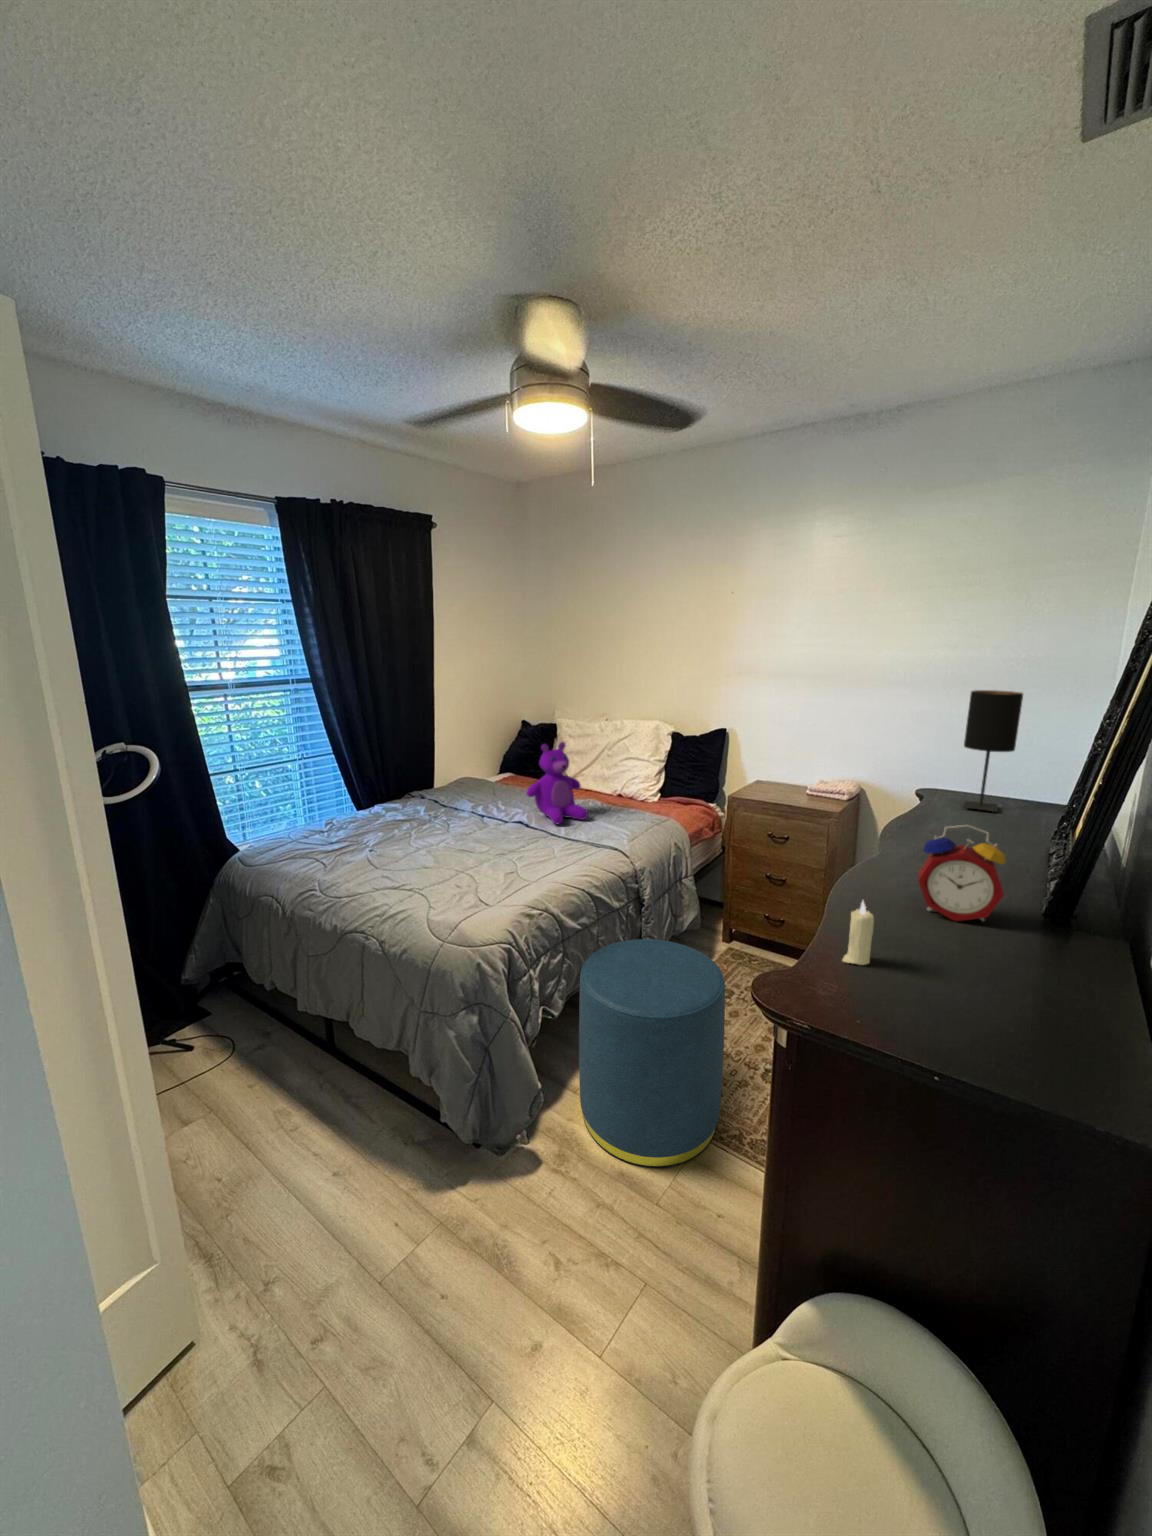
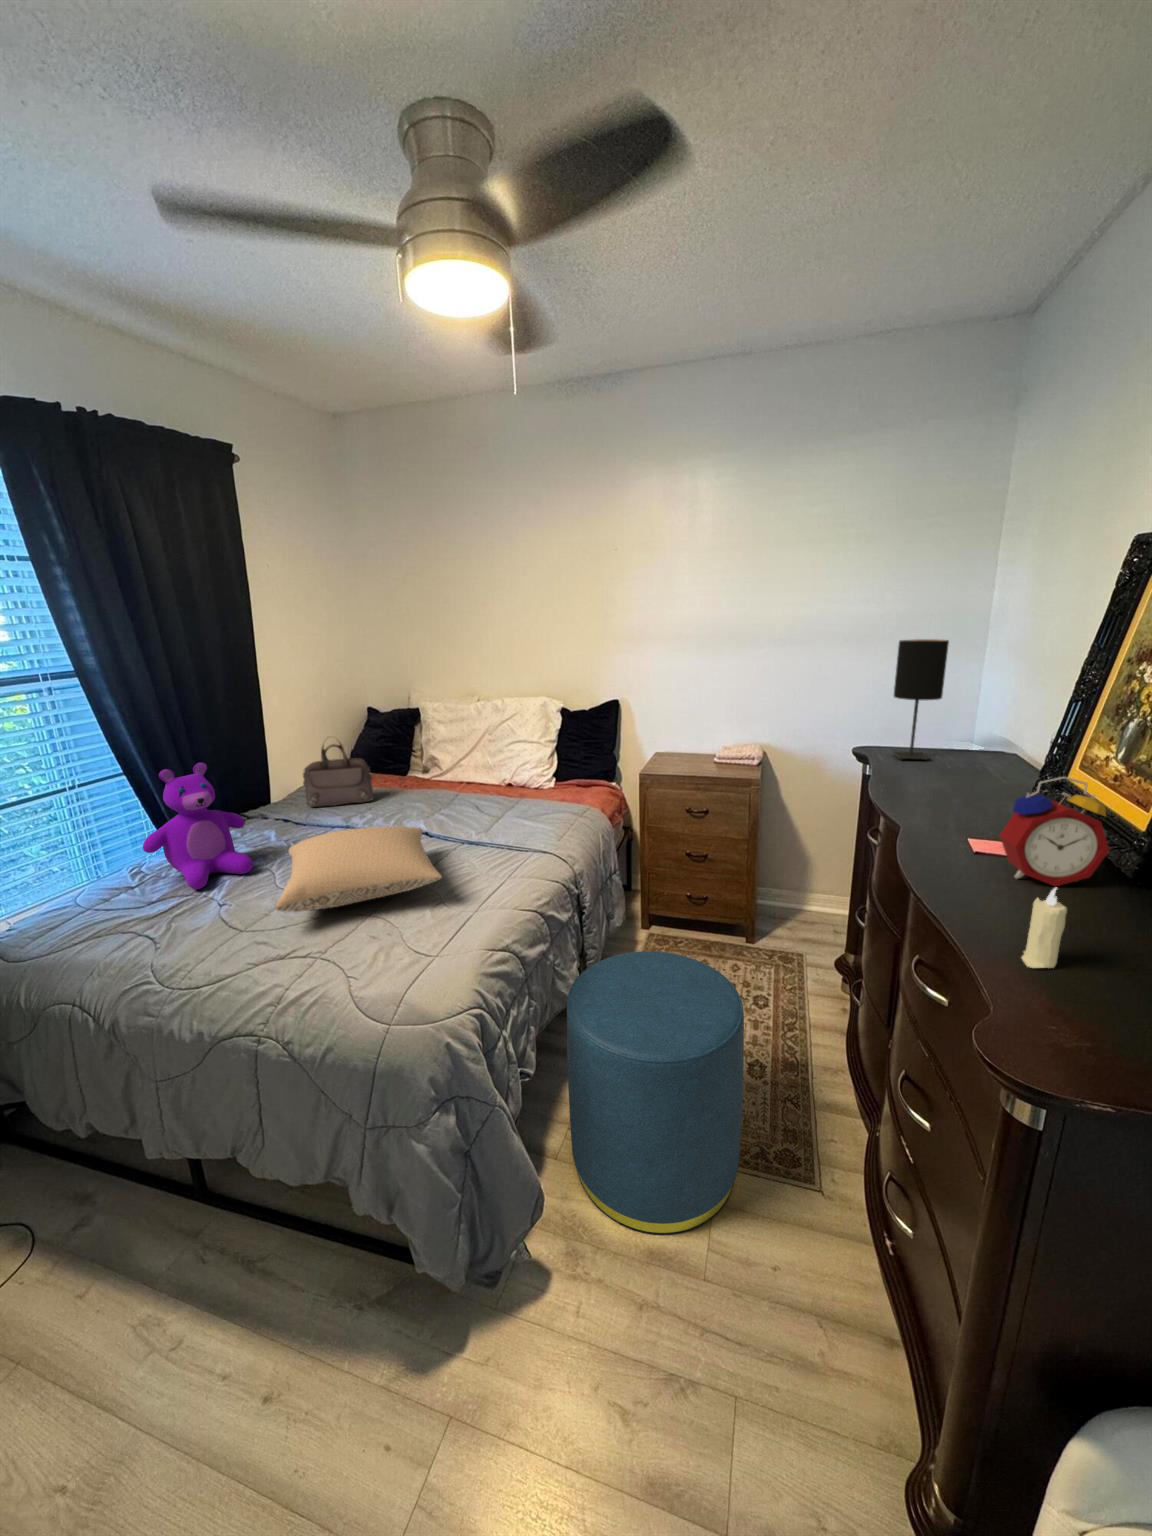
handbag: none [453,739,505,795] -> present [303,742,373,807]
teddy bear: present [526,742,588,824] -> present [143,762,253,889]
pillow: none [397,810,519,862] -> present [276,826,442,912]

